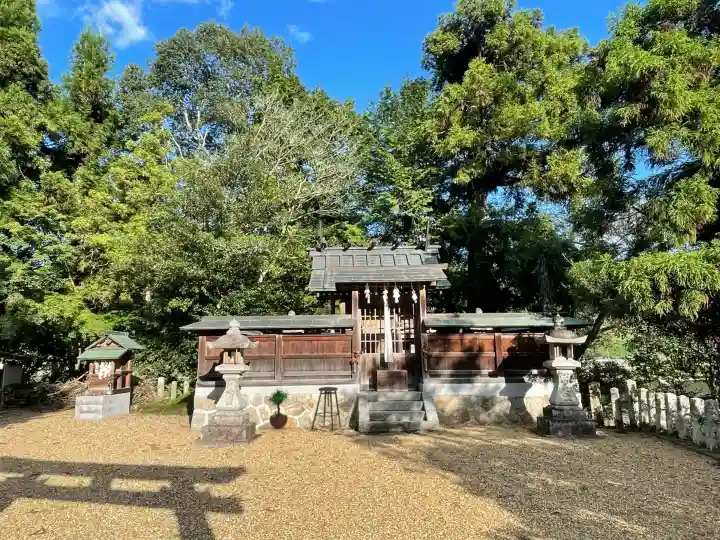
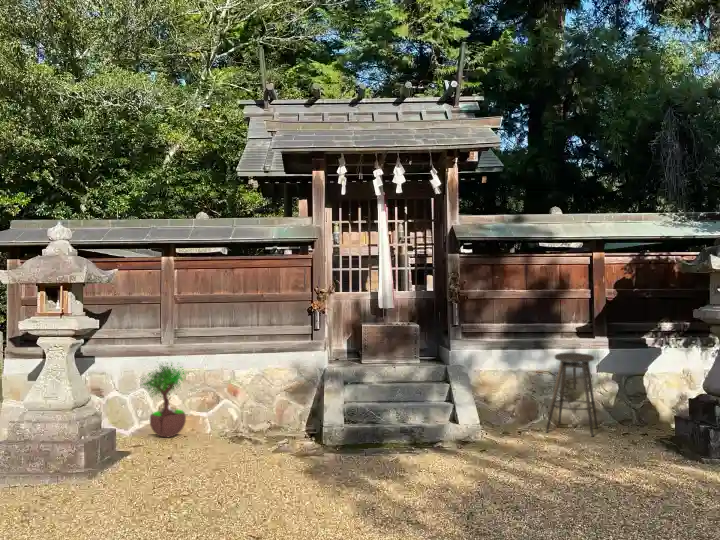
stool: present [312,387,341,431] -> present [546,353,598,437]

